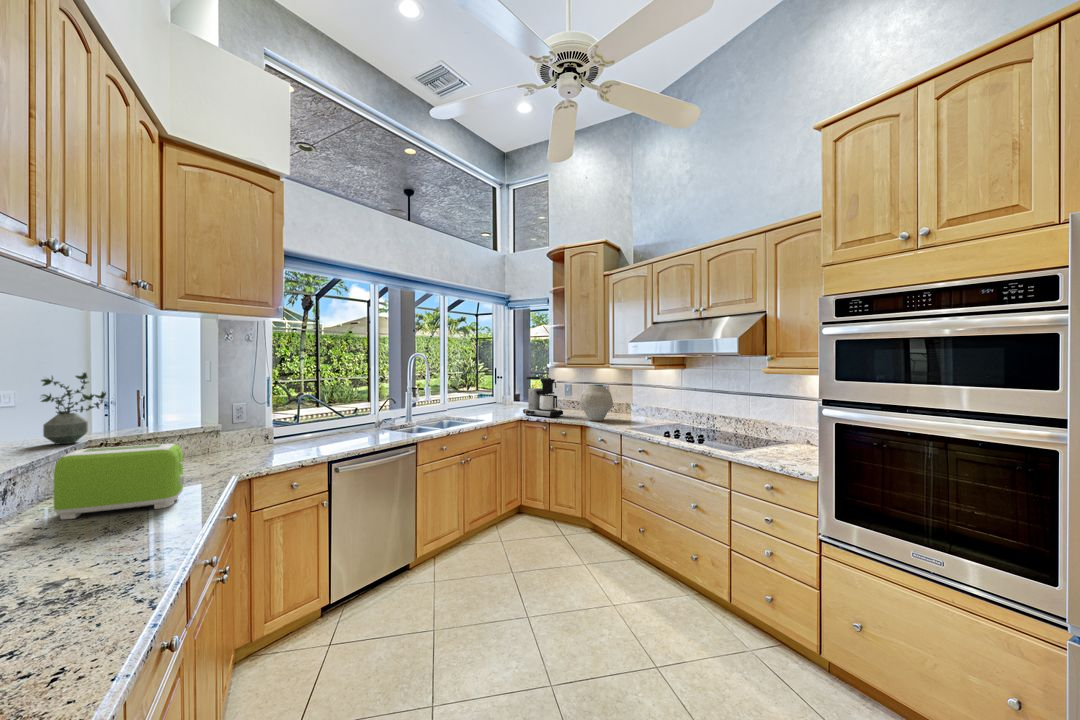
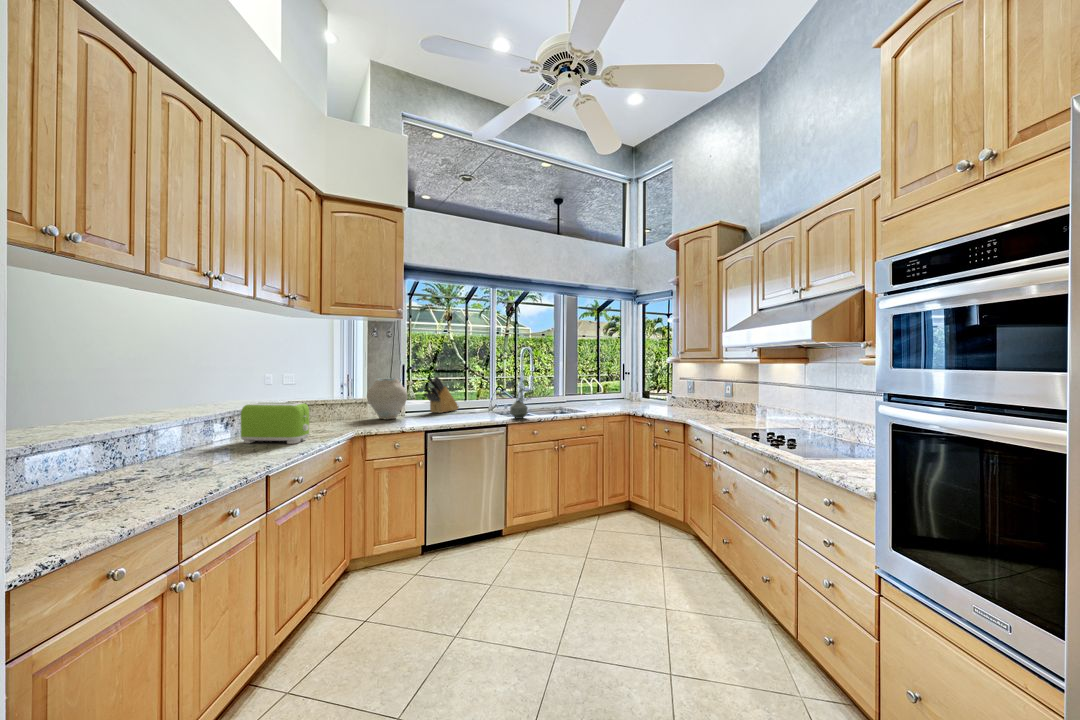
potted plant: present [41,373,106,444] -> present [510,380,533,419]
coffee maker: present [523,377,563,418] -> none [636,372,676,414]
vase: present [580,384,613,421] -> present [367,378,407,419]
knife block: none [293,389,333,435] -> present [424,376,459,413]

